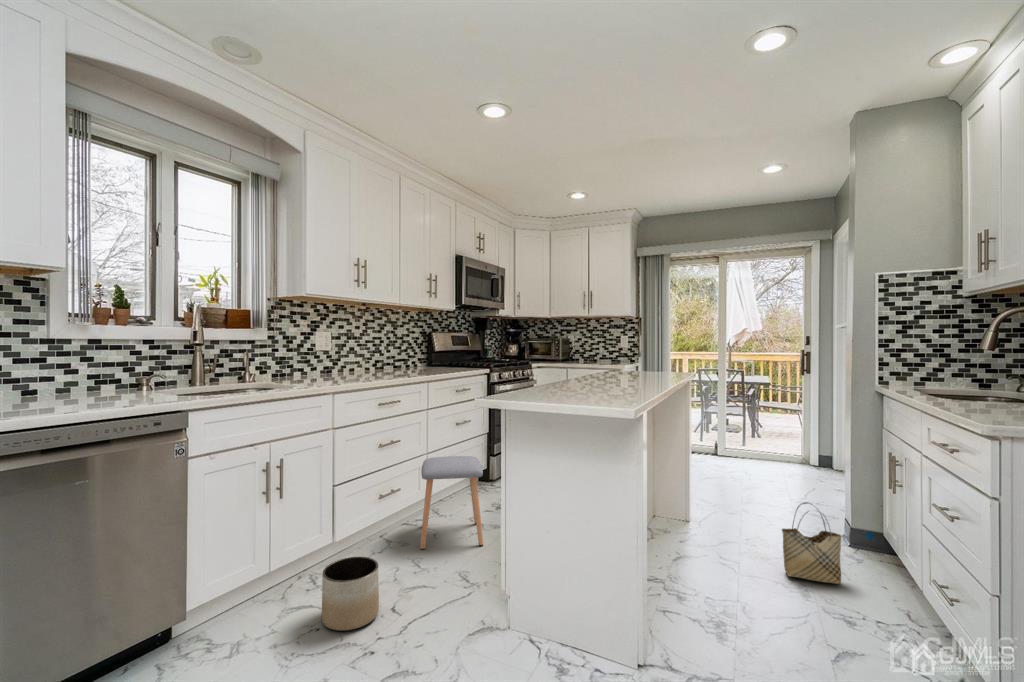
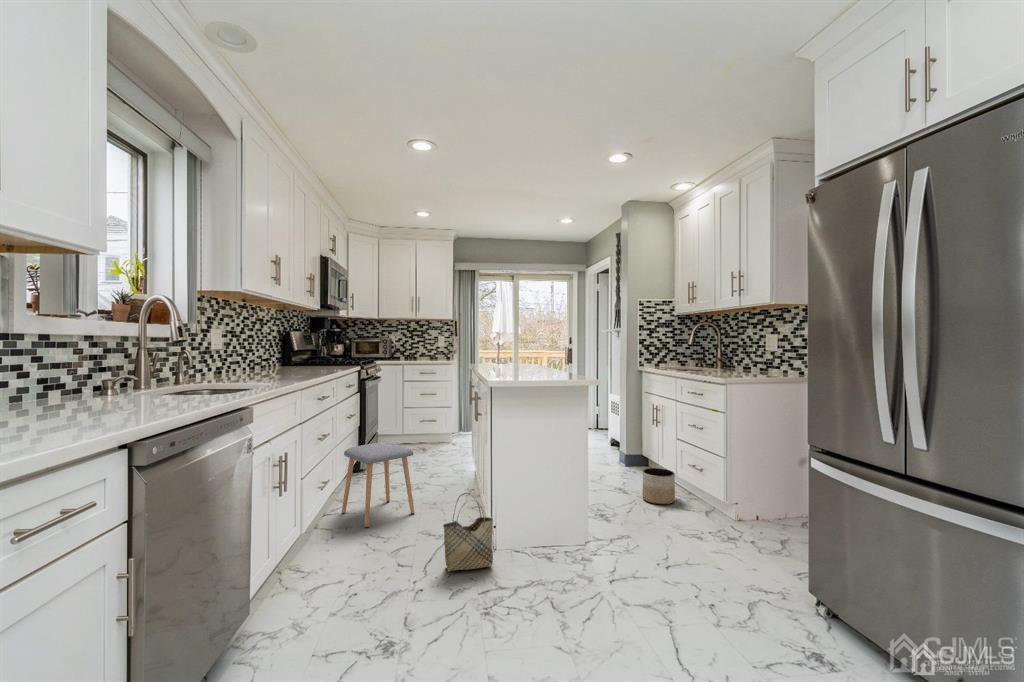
woven basket: present [782,502,841,584] -> present [443,493,493,571]
planter: present [322,557,379,631] -> present [642,468,675,505]

